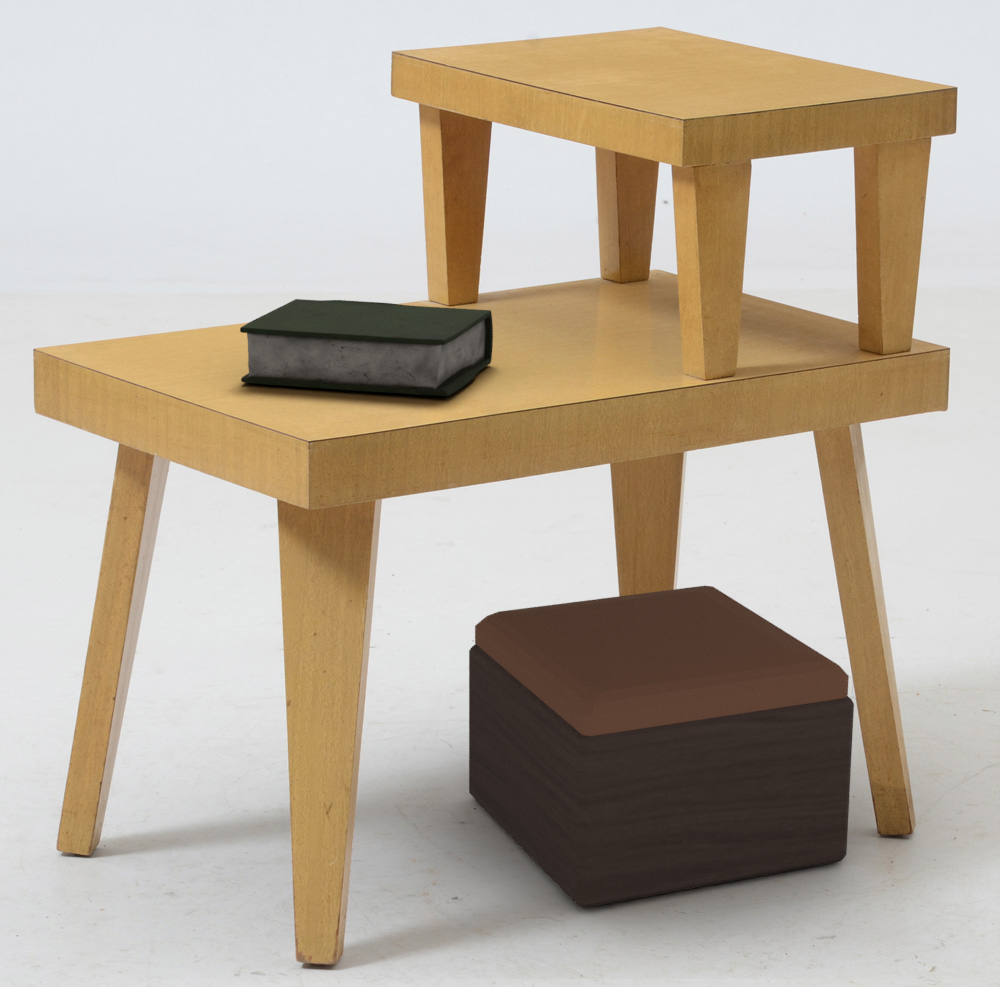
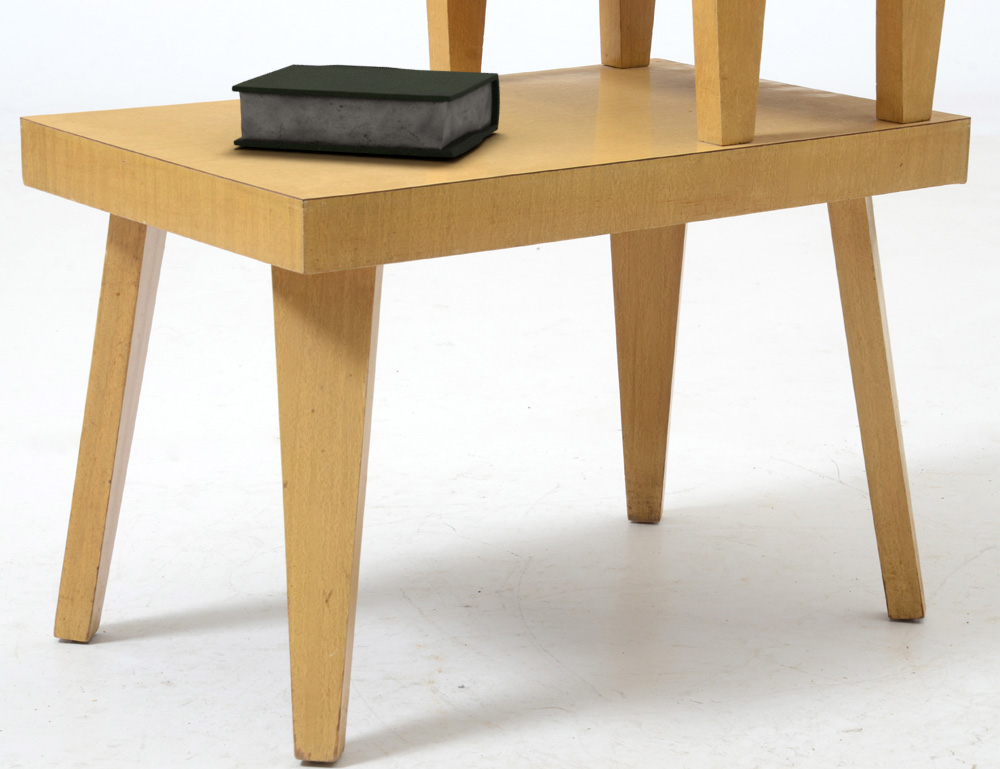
footstool: present [469,586,854,908] -> none [473,369,869,697]

